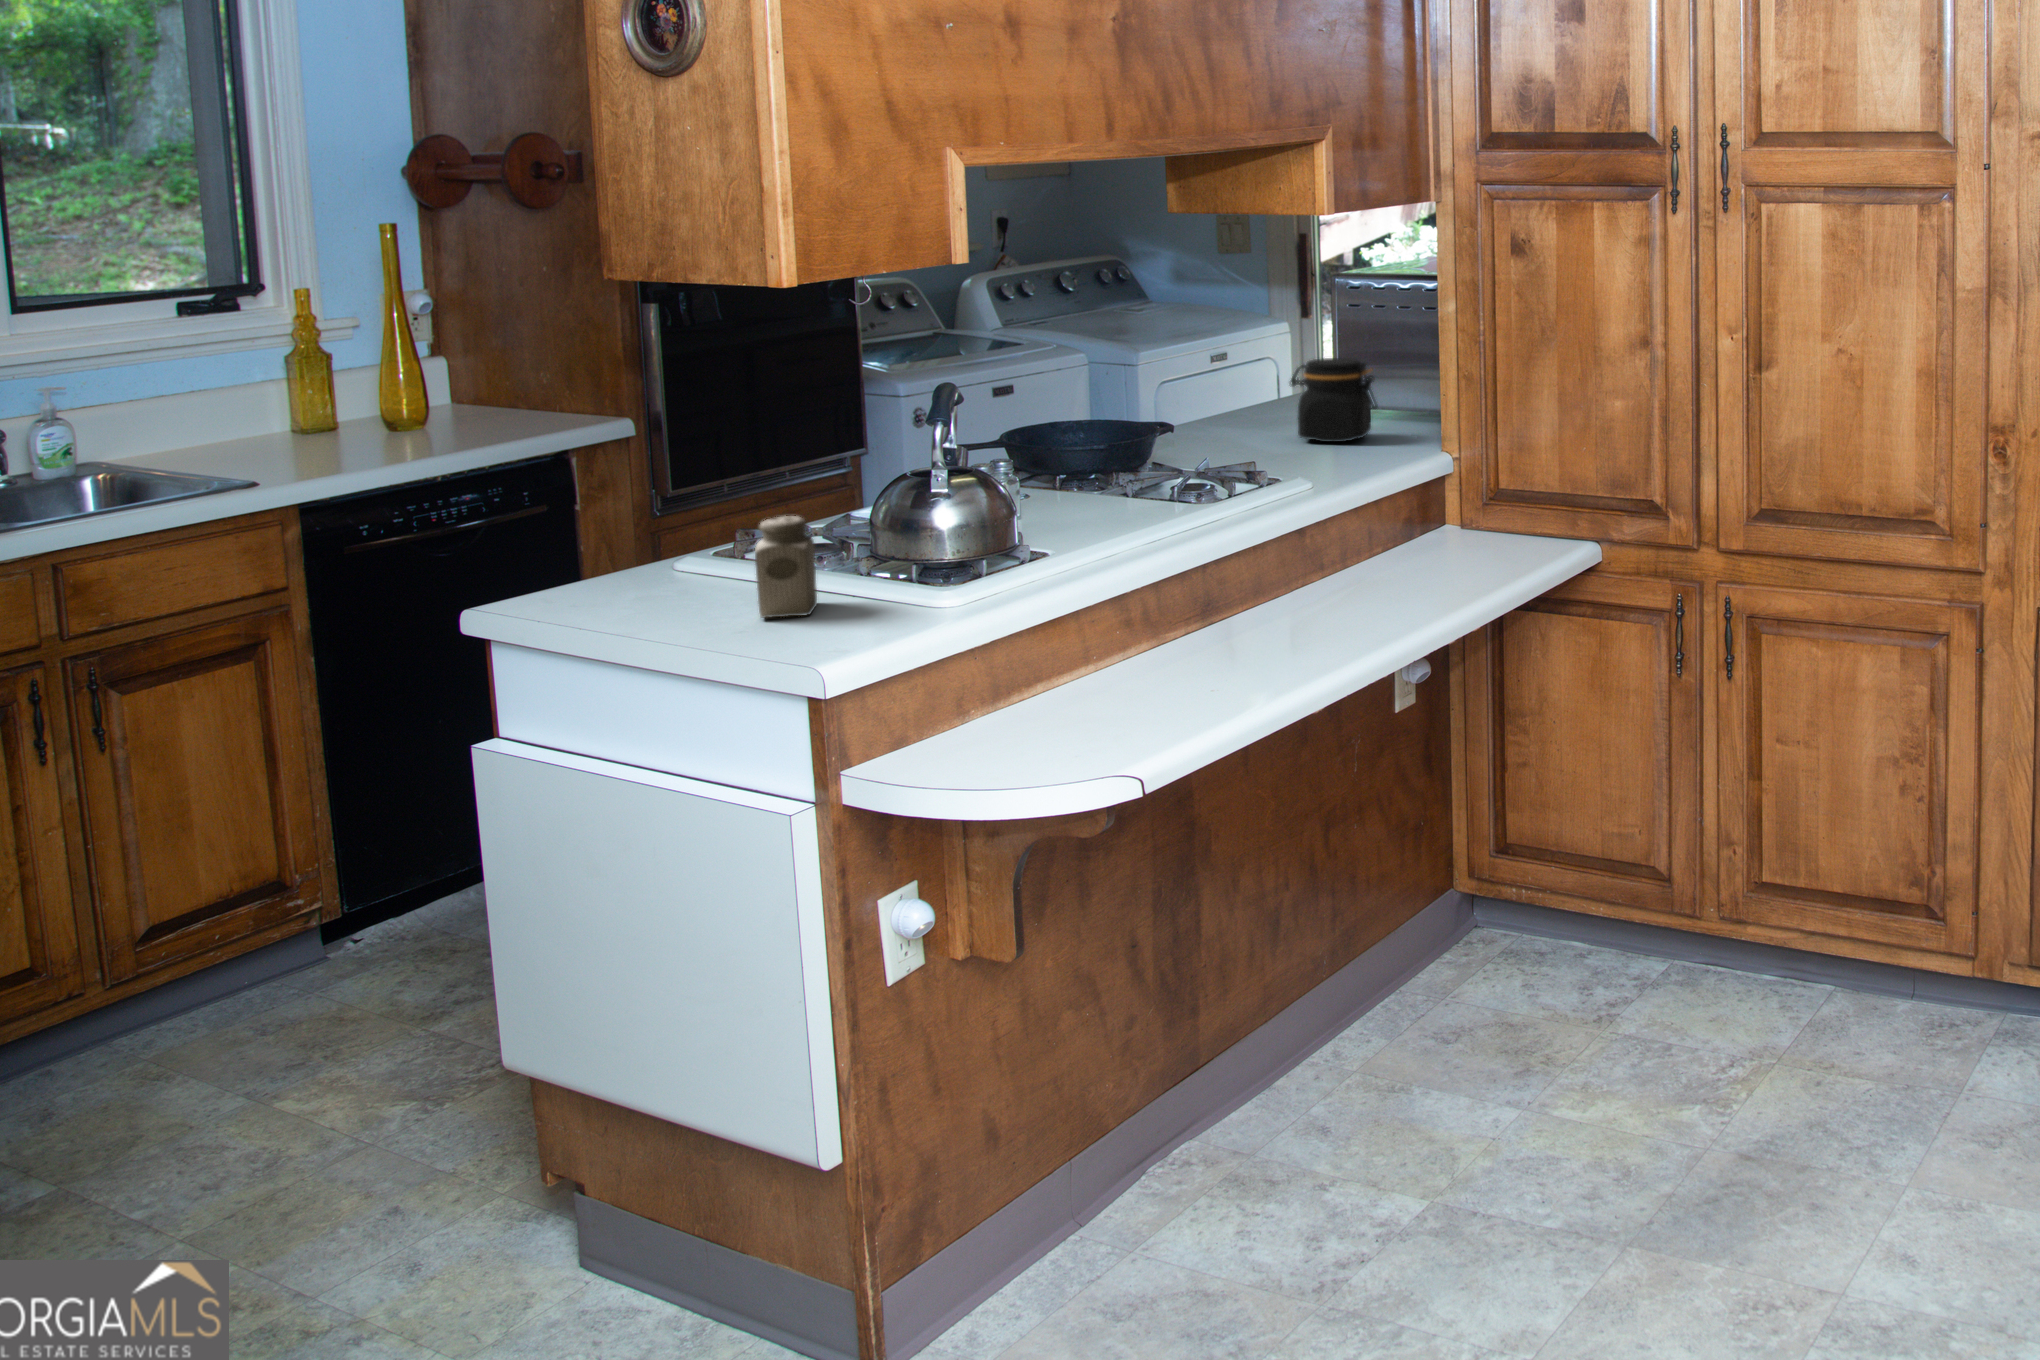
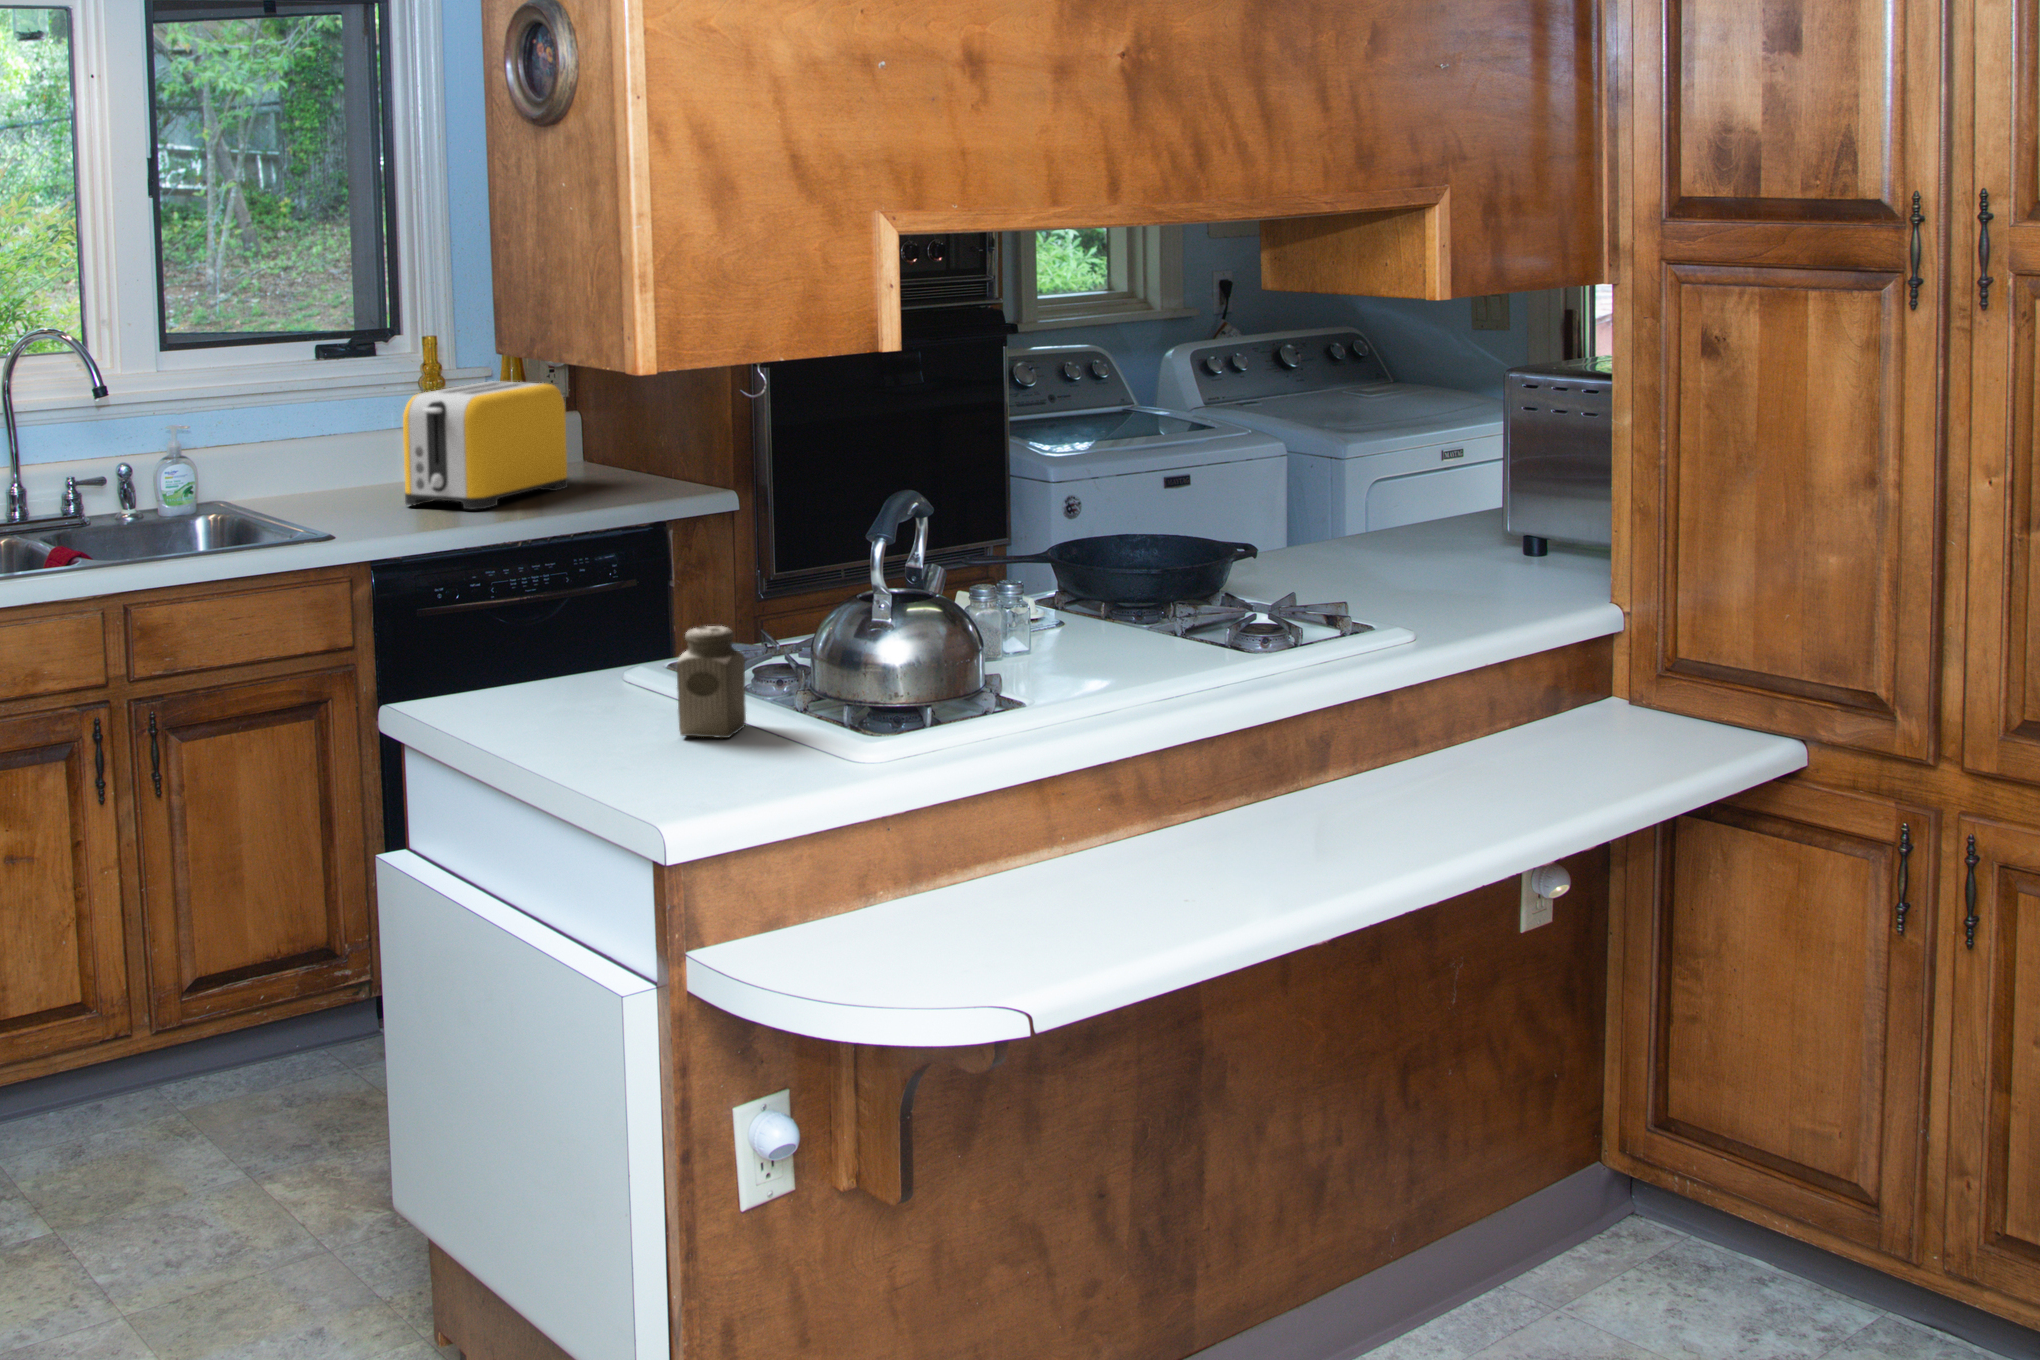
toaster: none [302,330,471,450] -> present [403,381,568,509]
jar: present [1290,358,1377,442] -> none [1423,471,1536,579]

